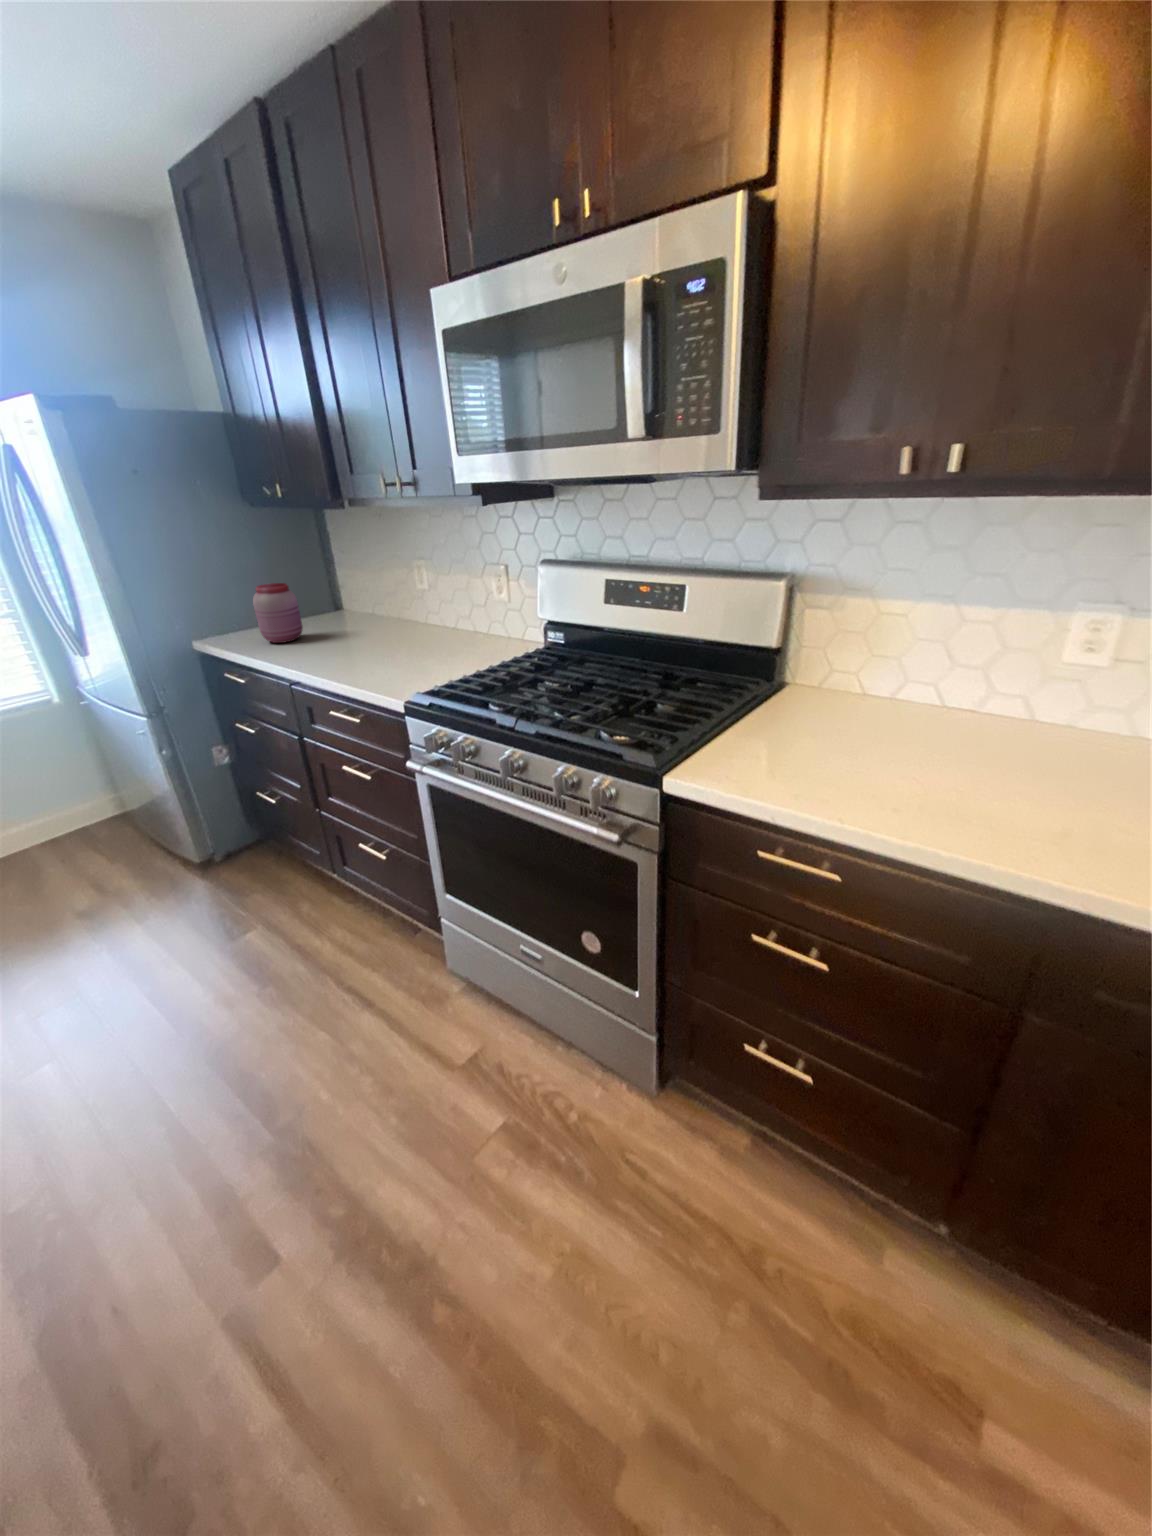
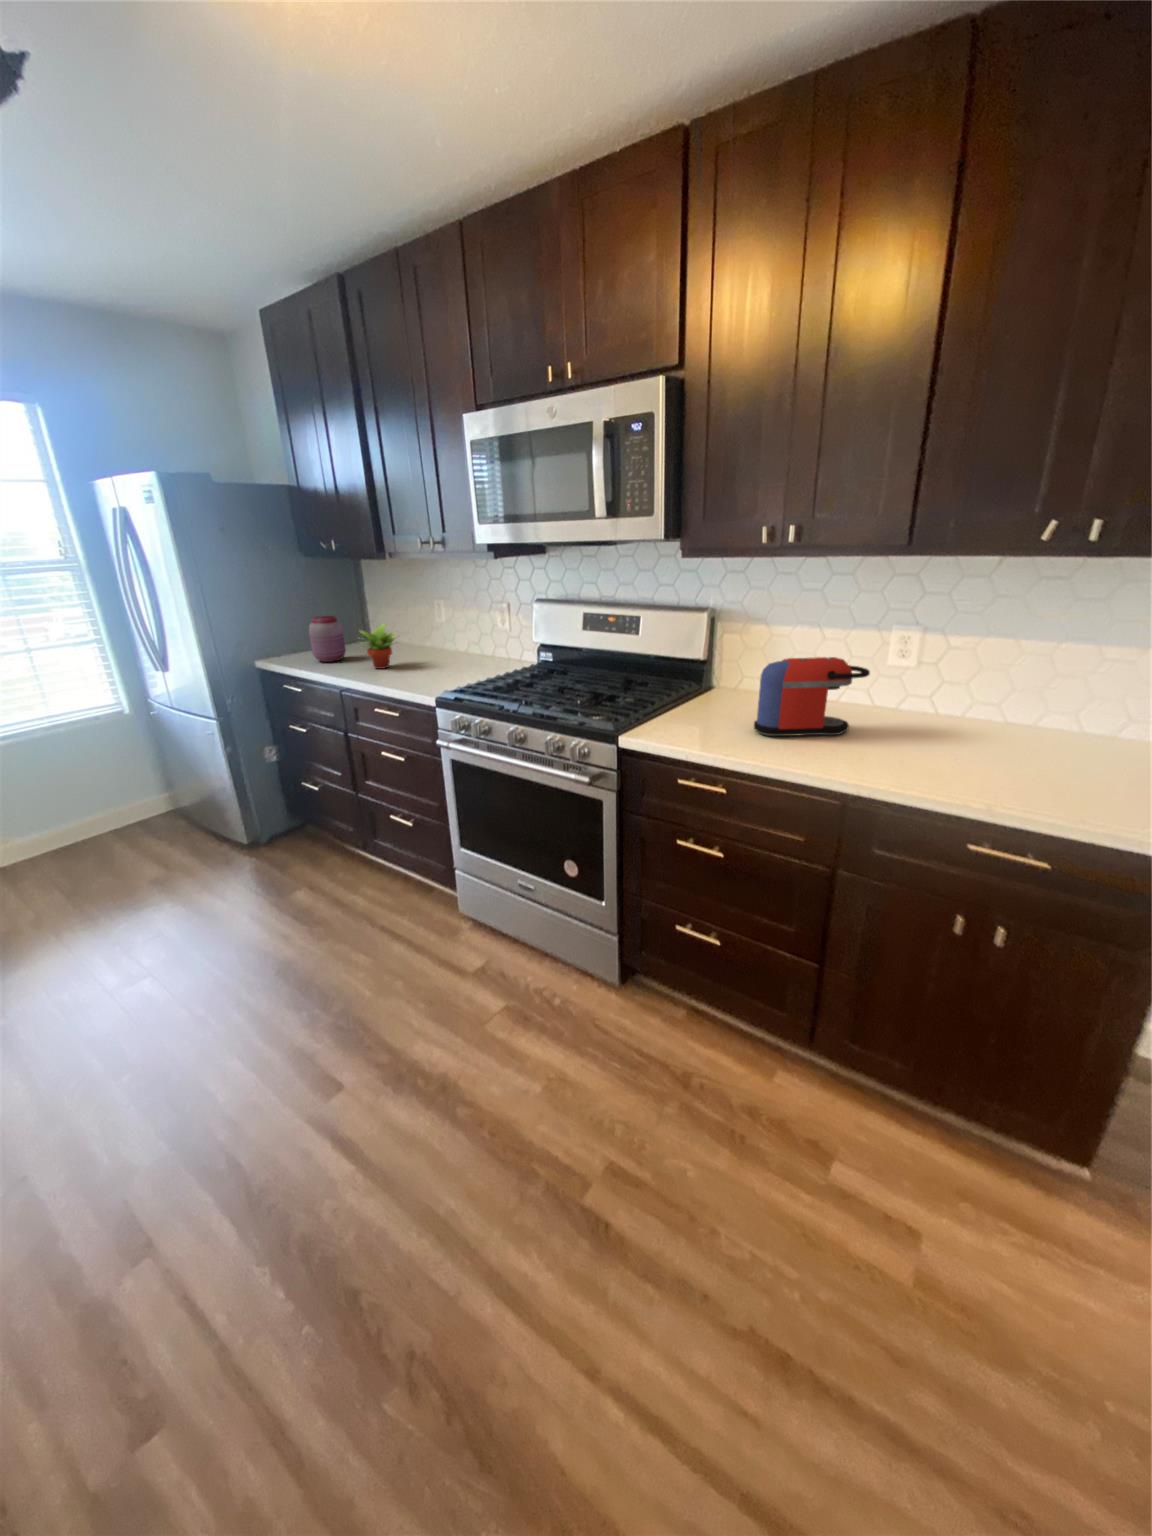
succulent plant: none [309,591,368,653] -> present [359,623,398,669]
coffee maker: none [869,658,1066,780] -> present [754,657,870,736]

